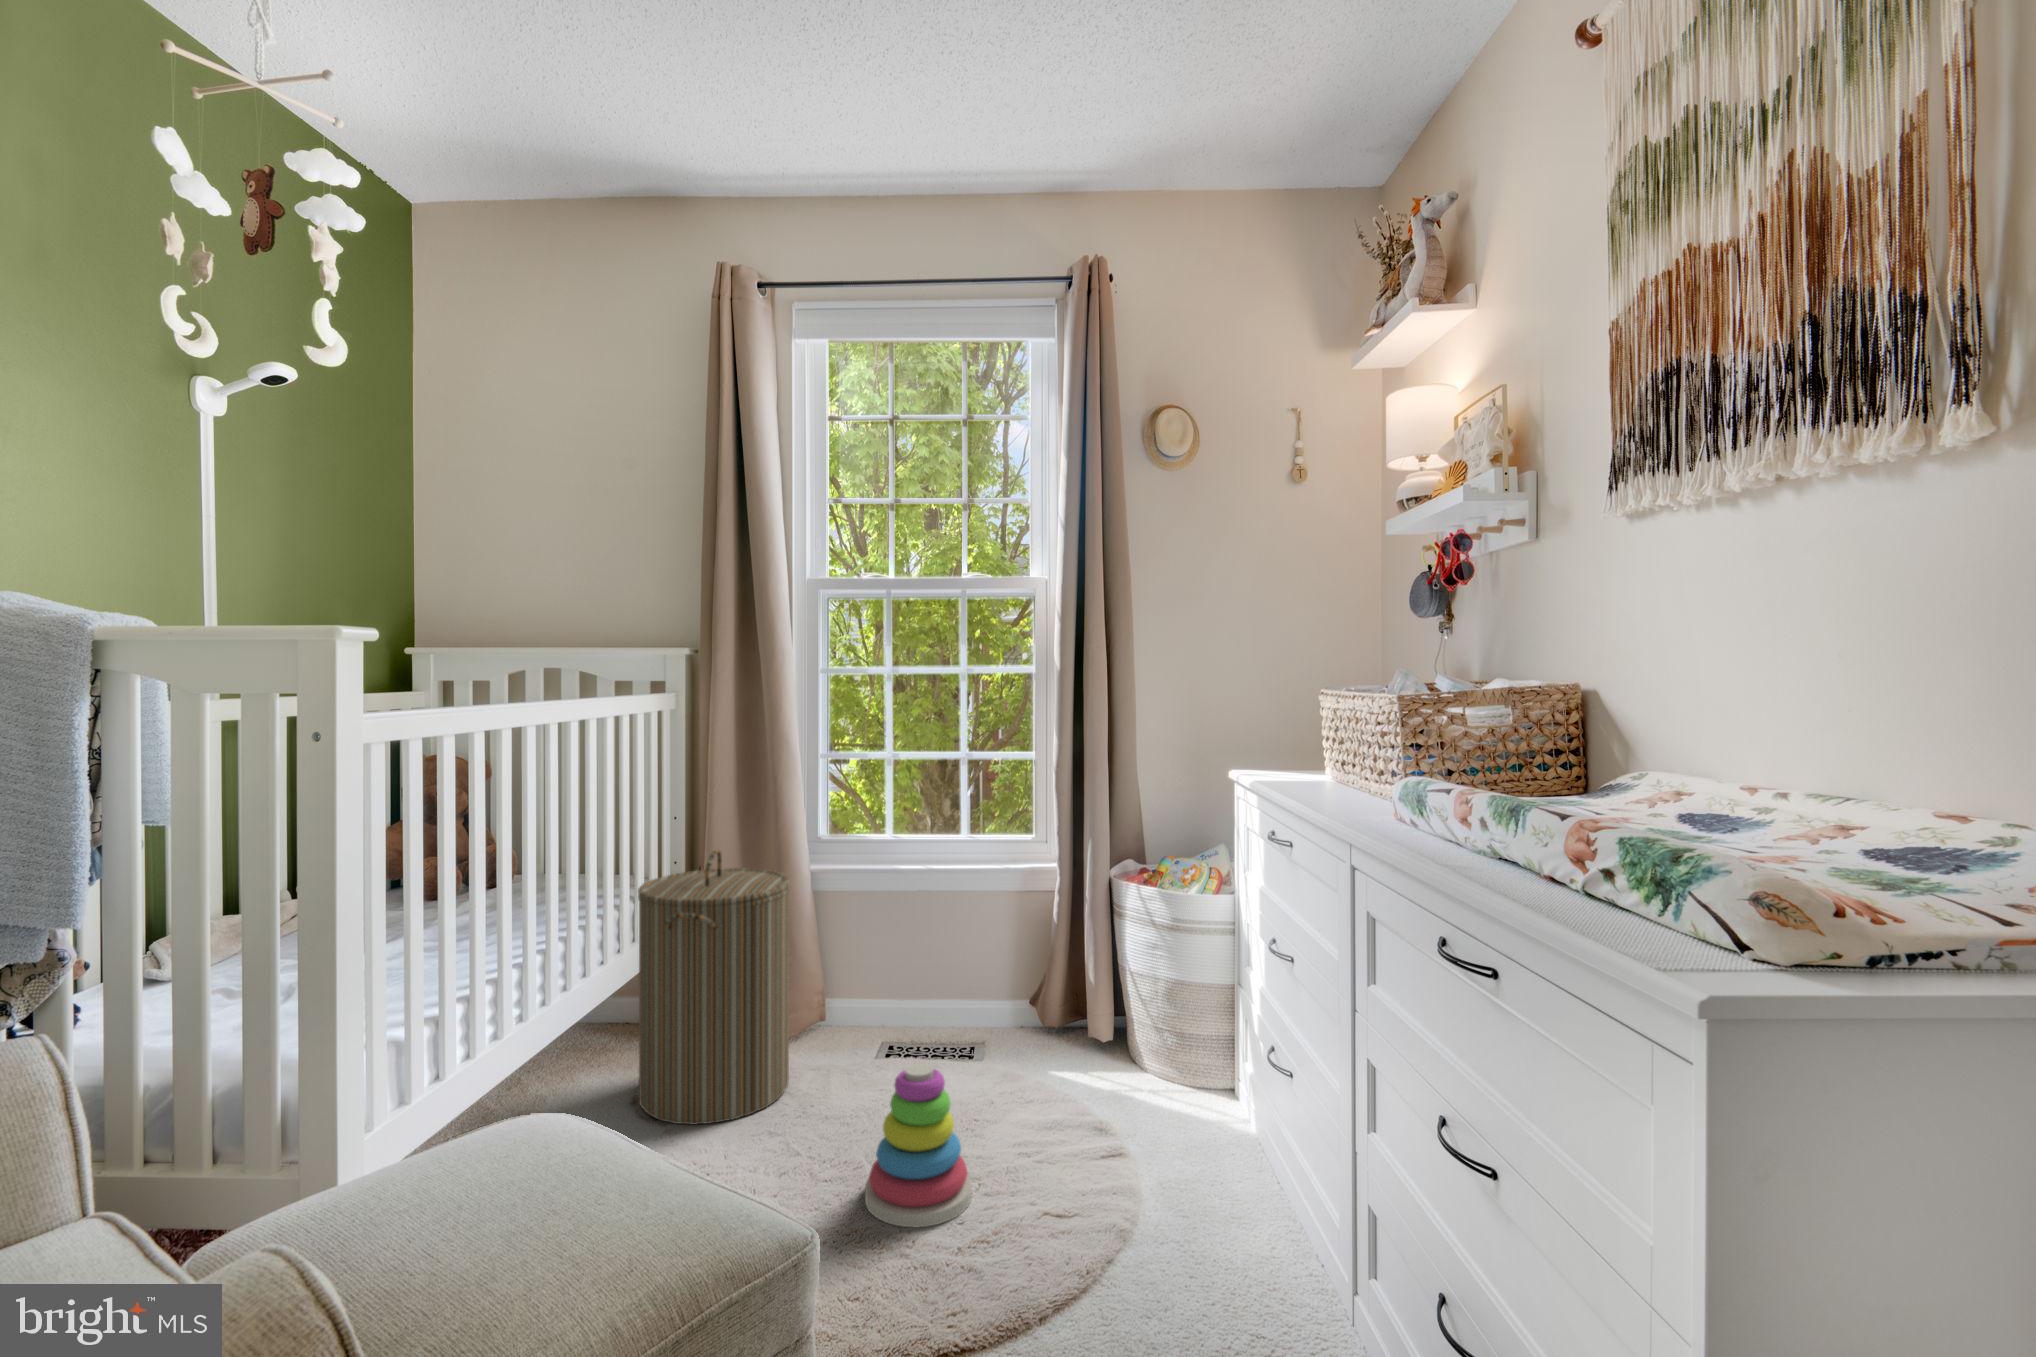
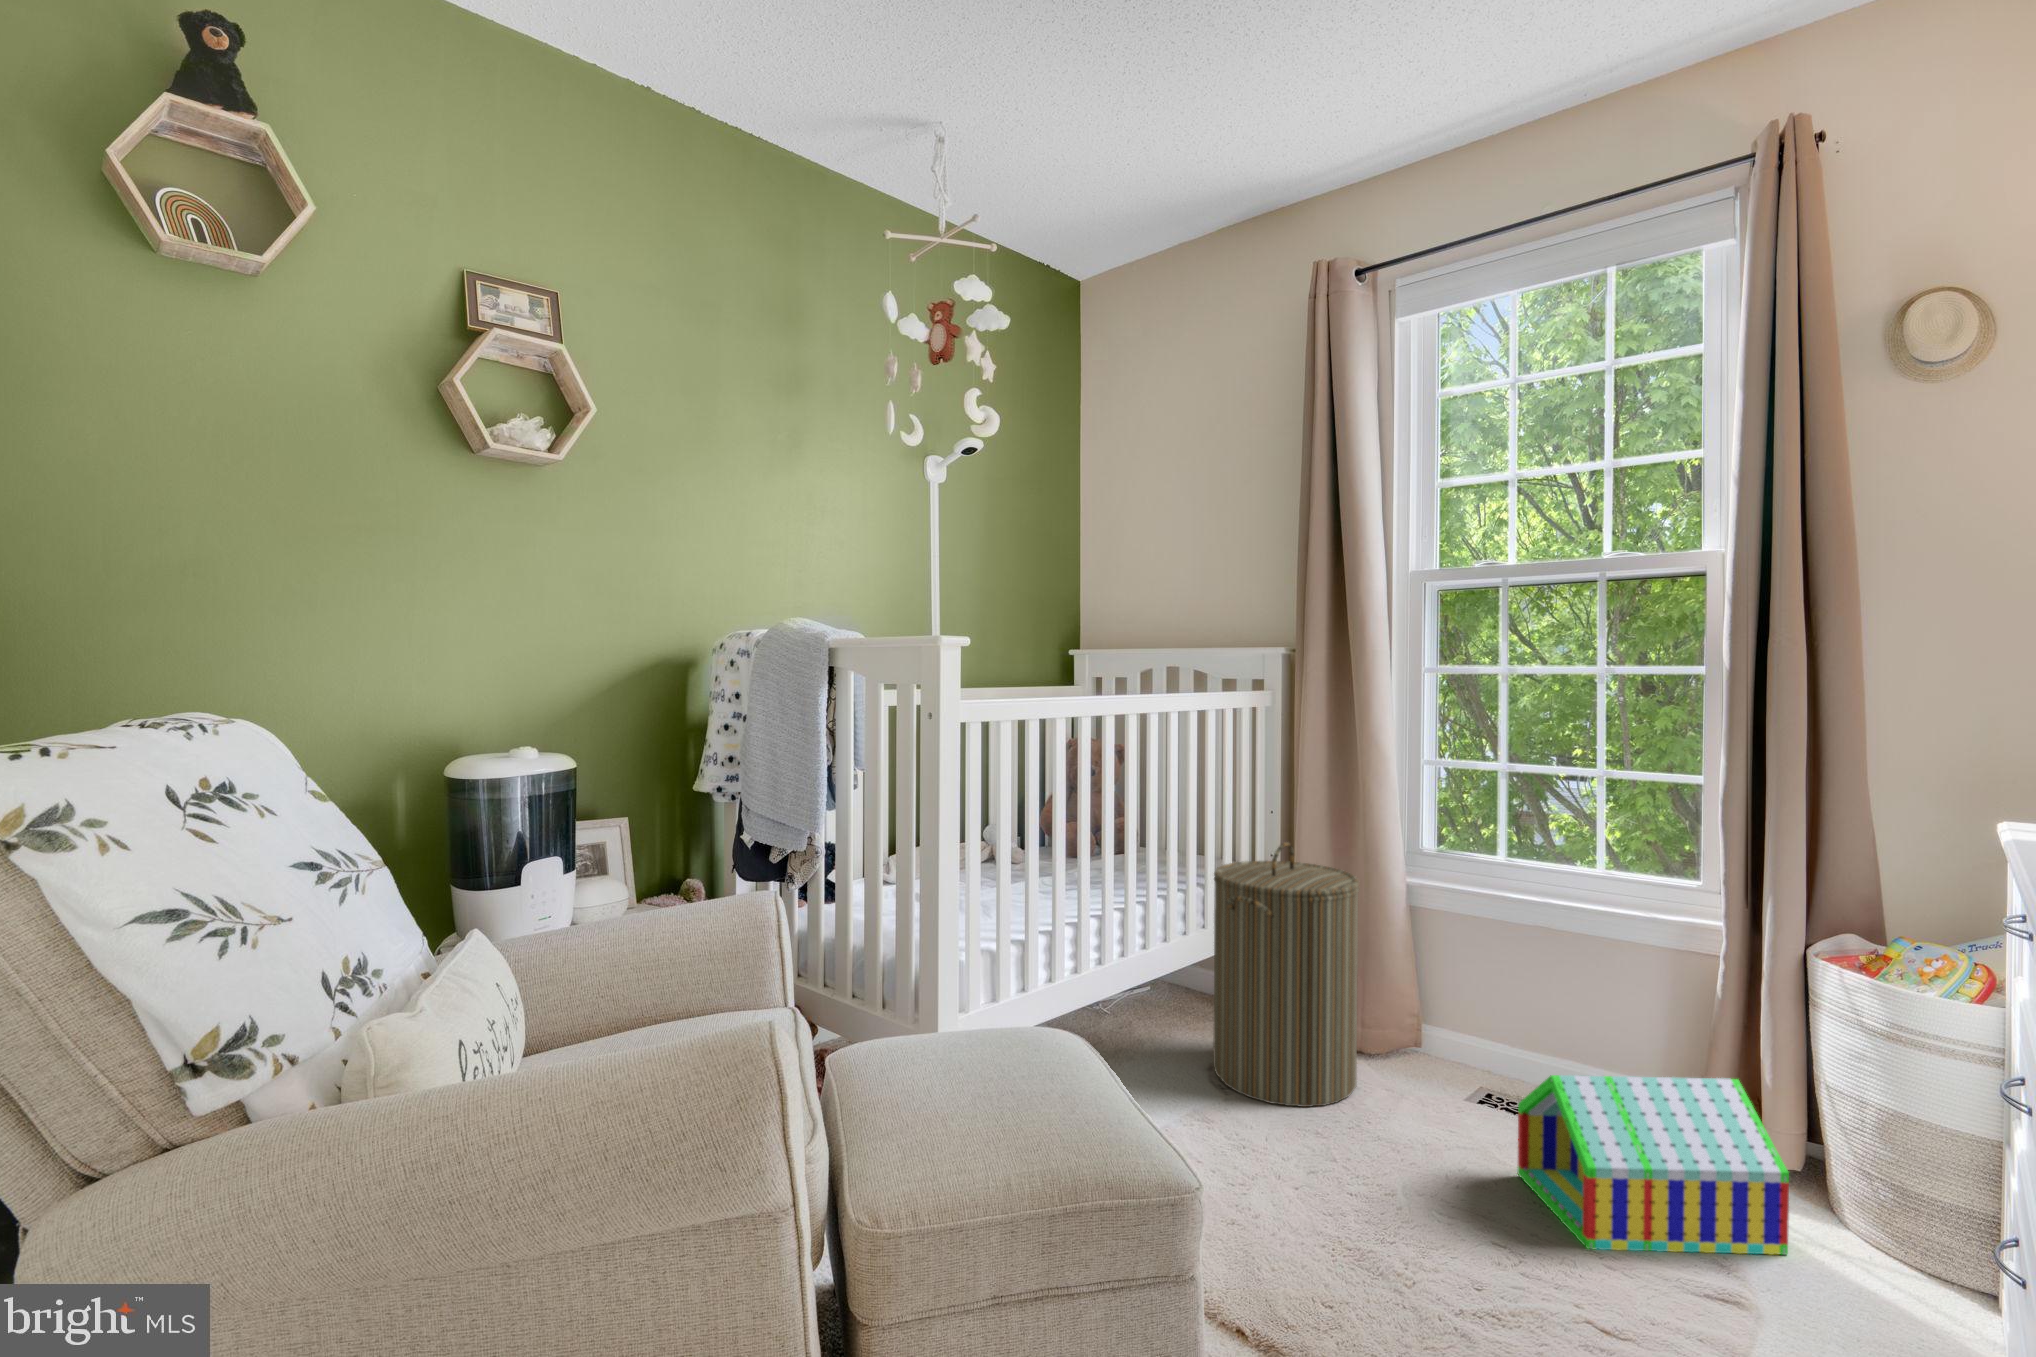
toy house: none [946,982,1126,1151] -> present [1517,1075,1789,1255]
stacking toy: present [865,1064,972,1228] -> none [1379,1102,1507,1286]

